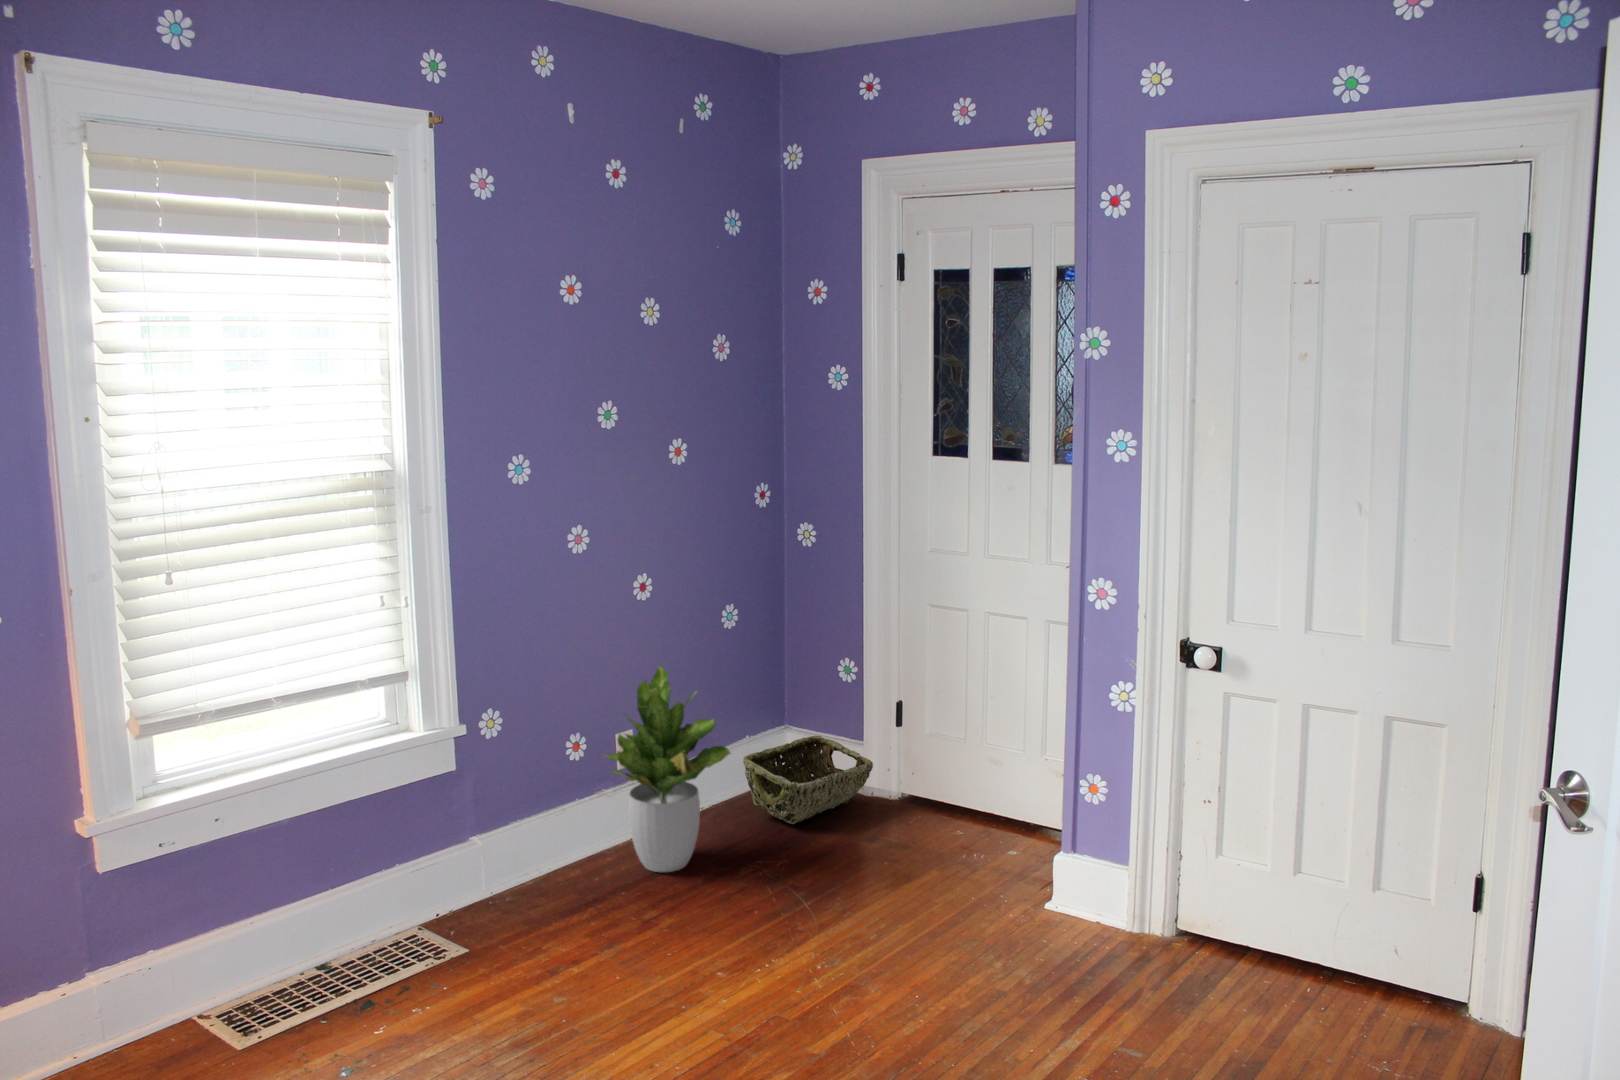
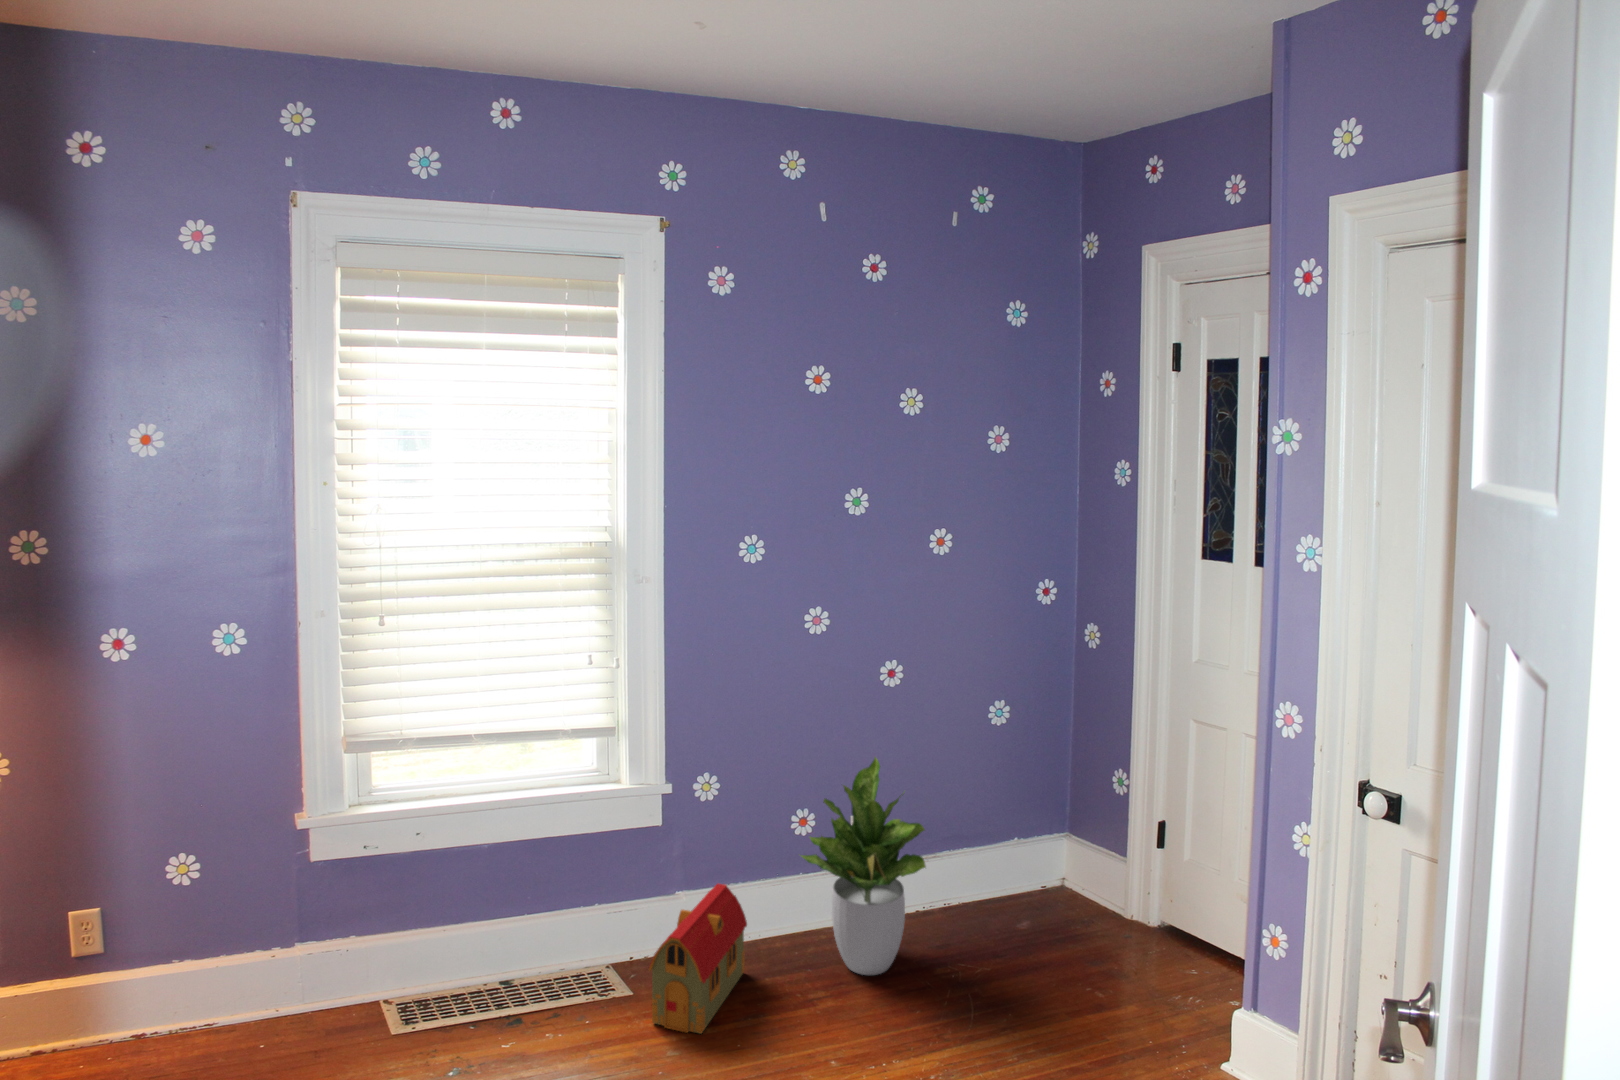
woven basket: present [743,736,873,824] -> none [984,853,1140,953]
toy house: none [505,815,568,950] -> present [649,884,747,1034]

